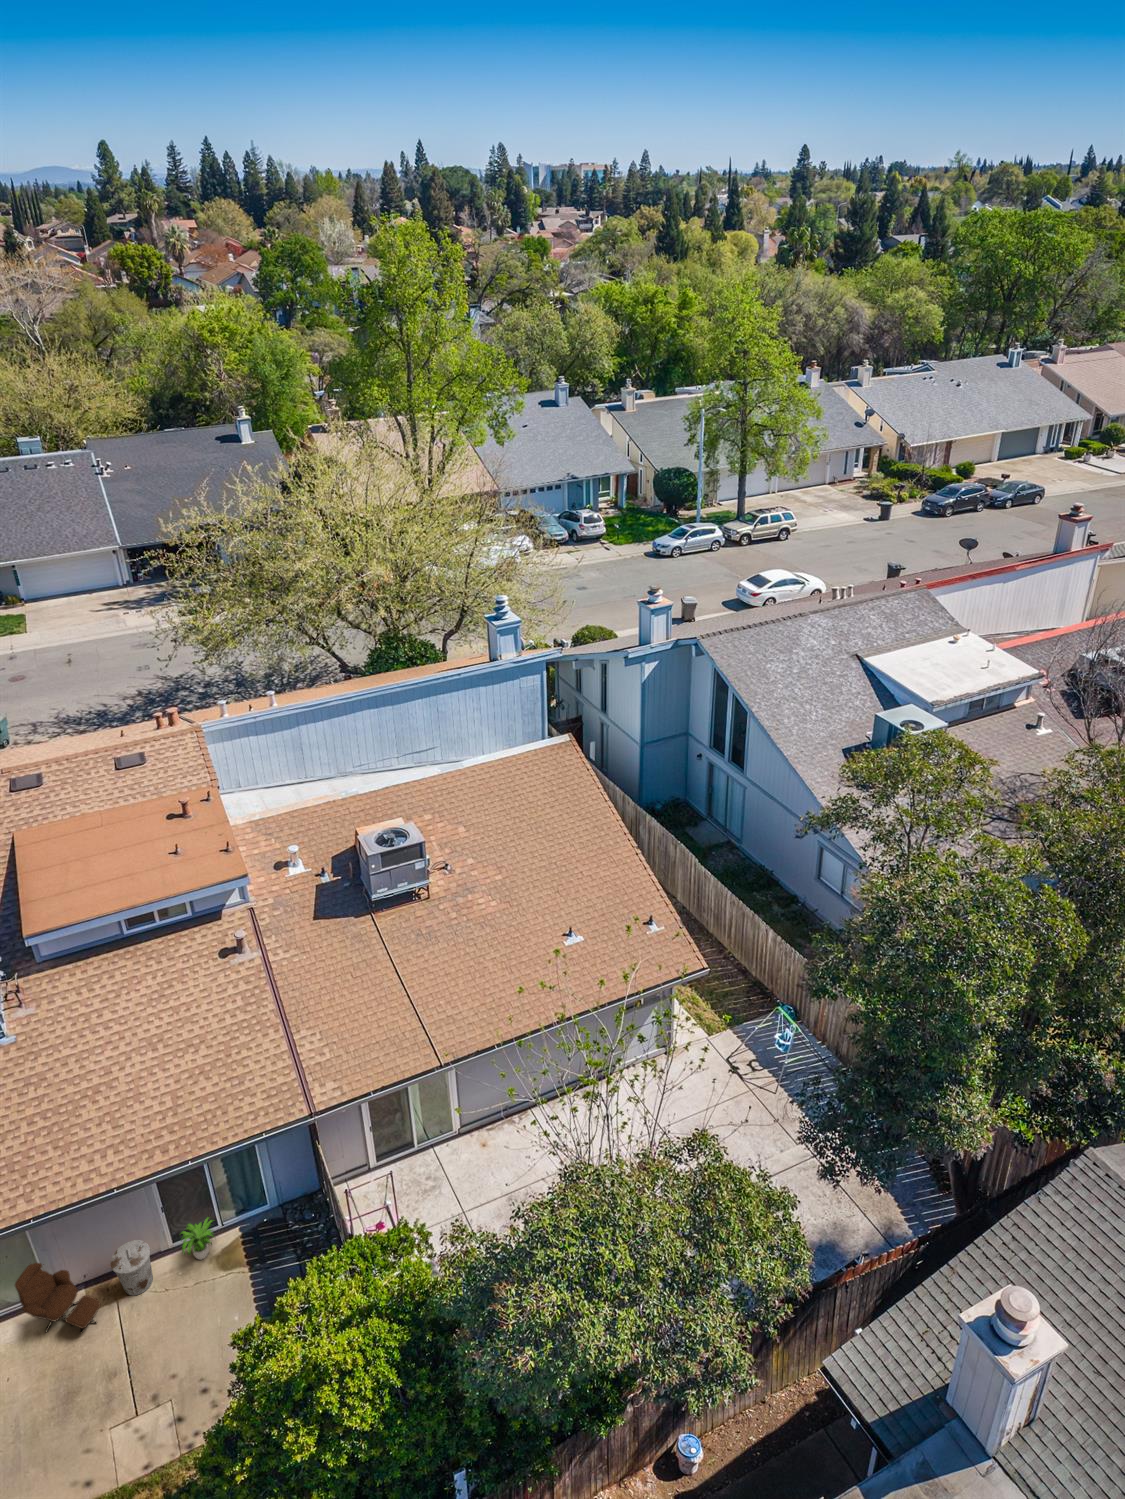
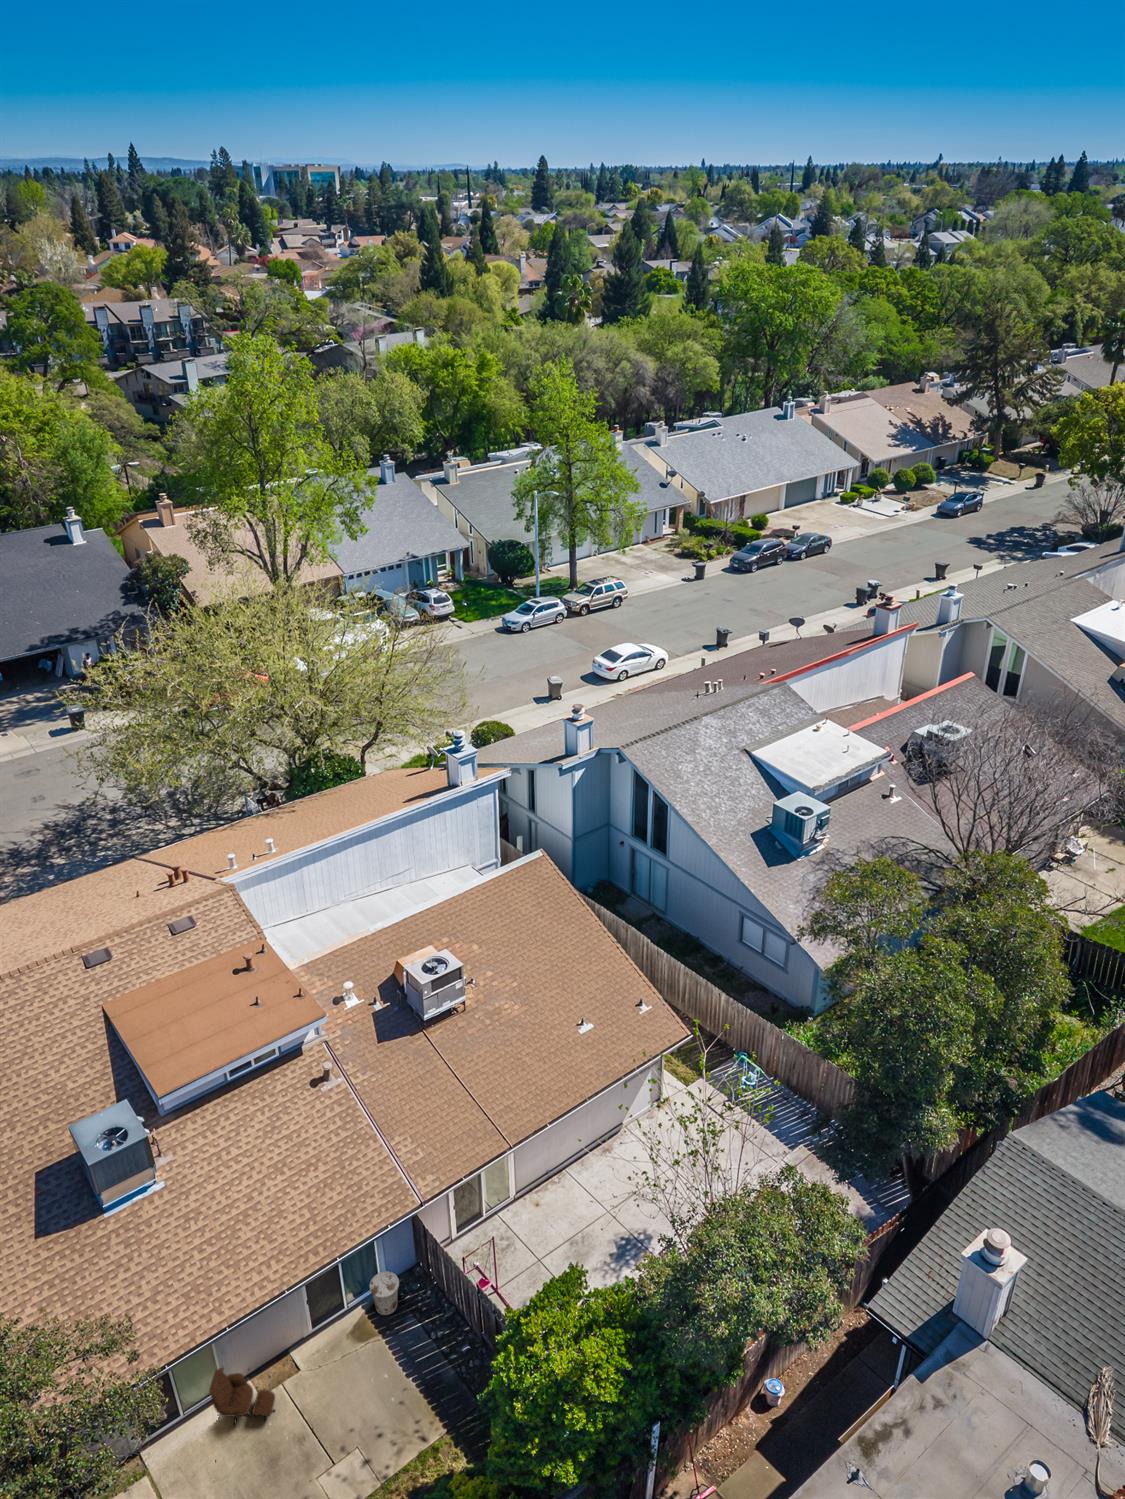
potted plant: present [181,1217,213,1260] -> none [323,1306,355,1343]
trash can: present [110,1240,153,1295] -> present [370,1271,399,1315]

